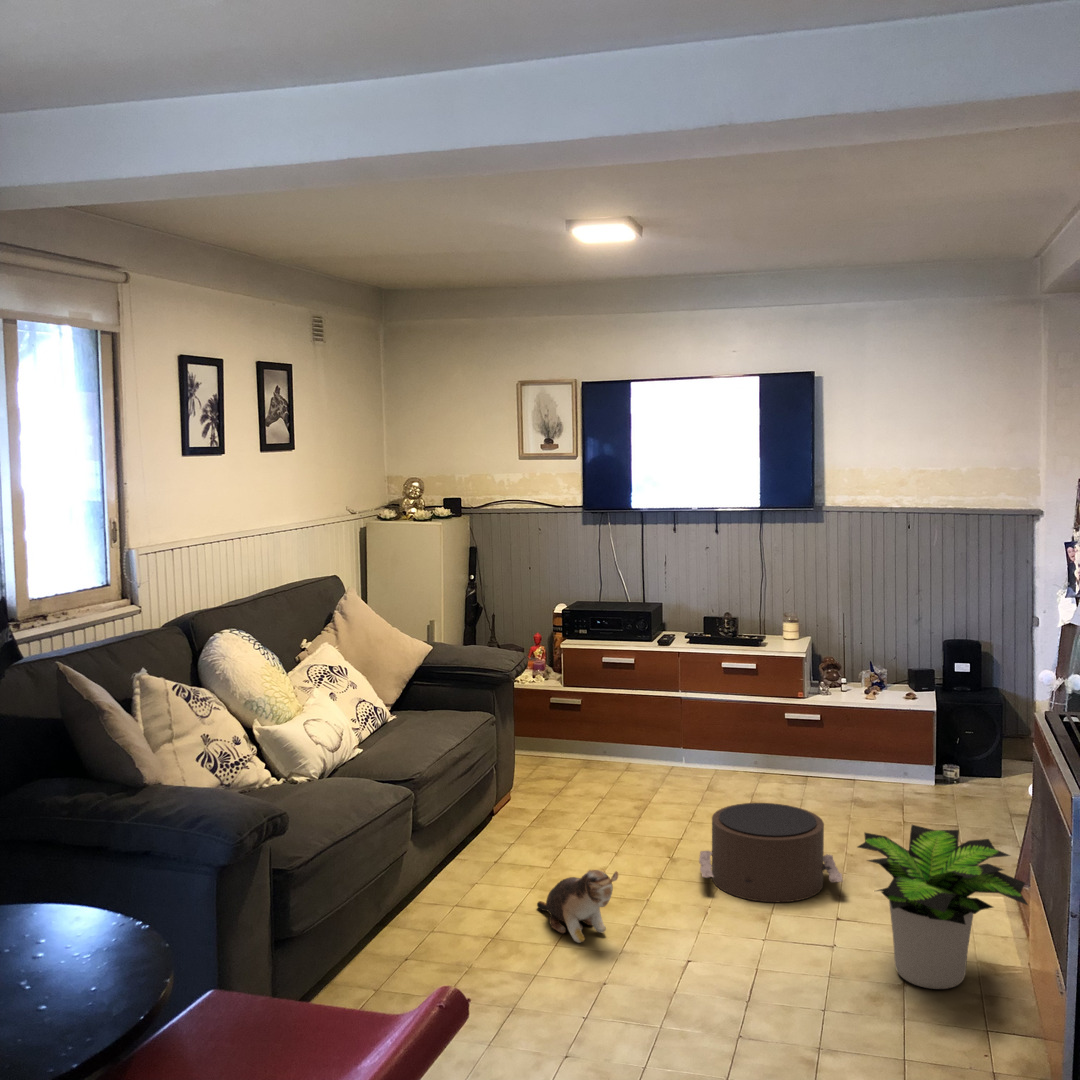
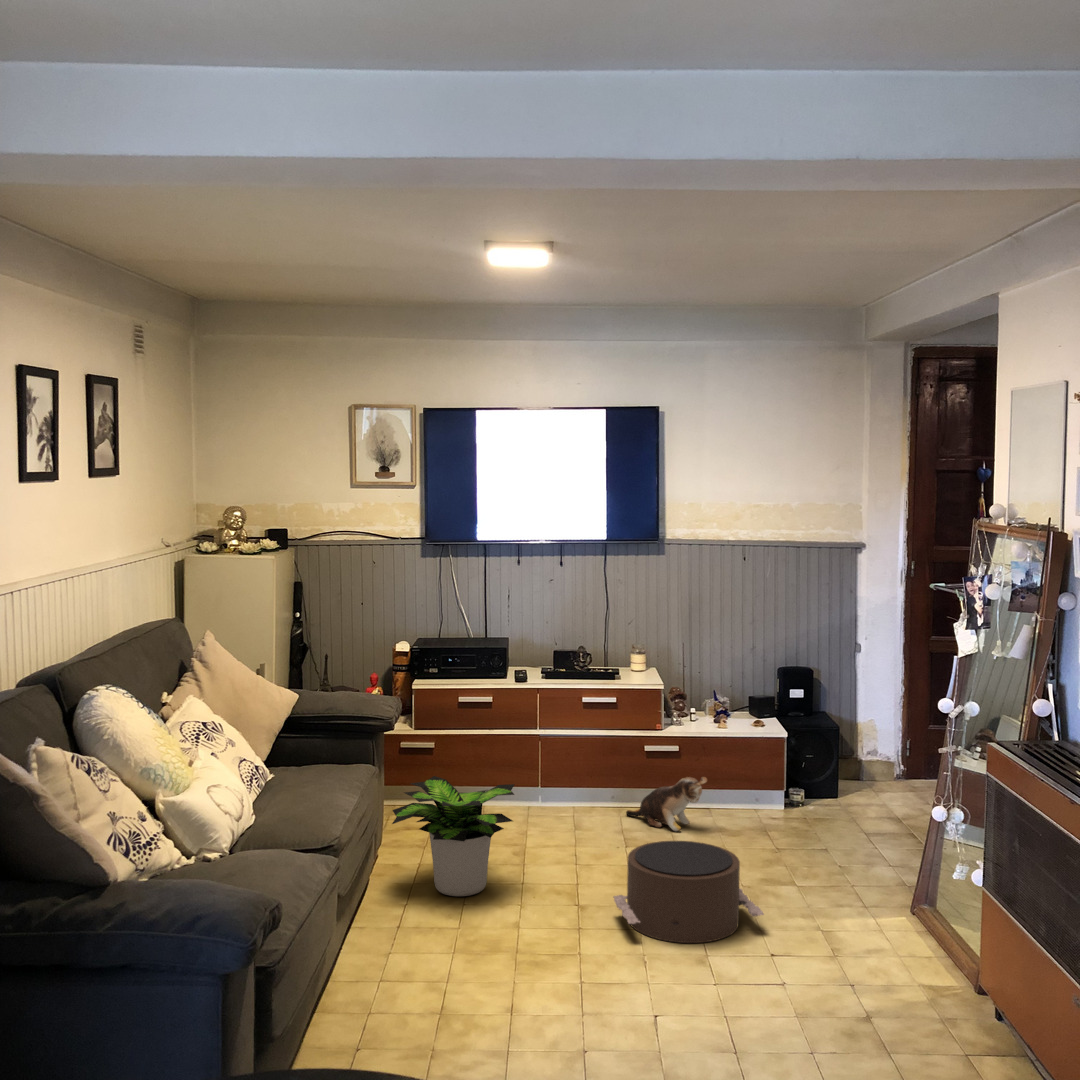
potted plant: present [858,825,1028,989] -> present [392,776,514,896]
plush toy: present [537,870,618,943] -> present [626,777,707,831]

